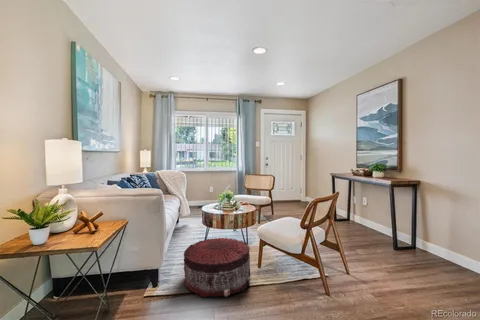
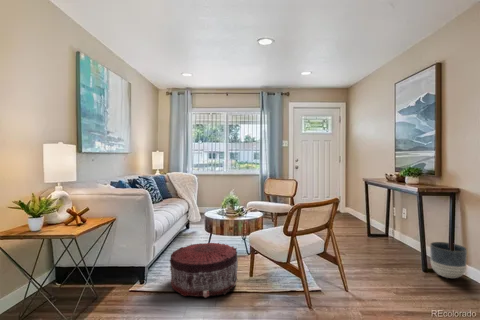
planter: none [401,225,431,255] -> present [430,242,467,278]

